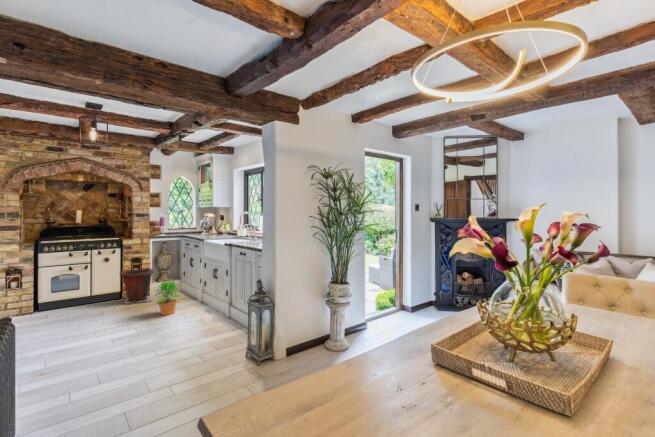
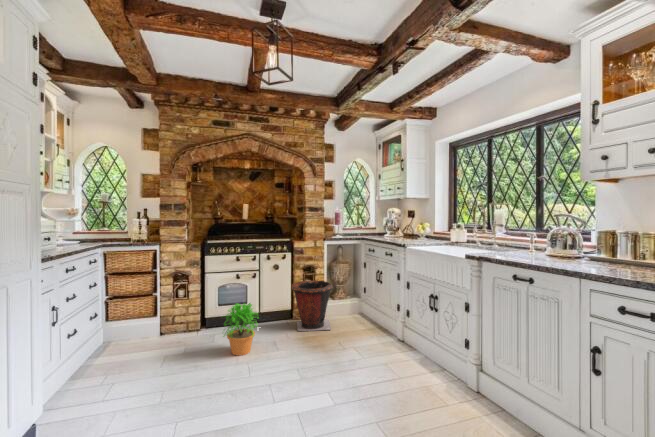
potted plant: present [155,281,178,315] -> present [224,303,257,356]

